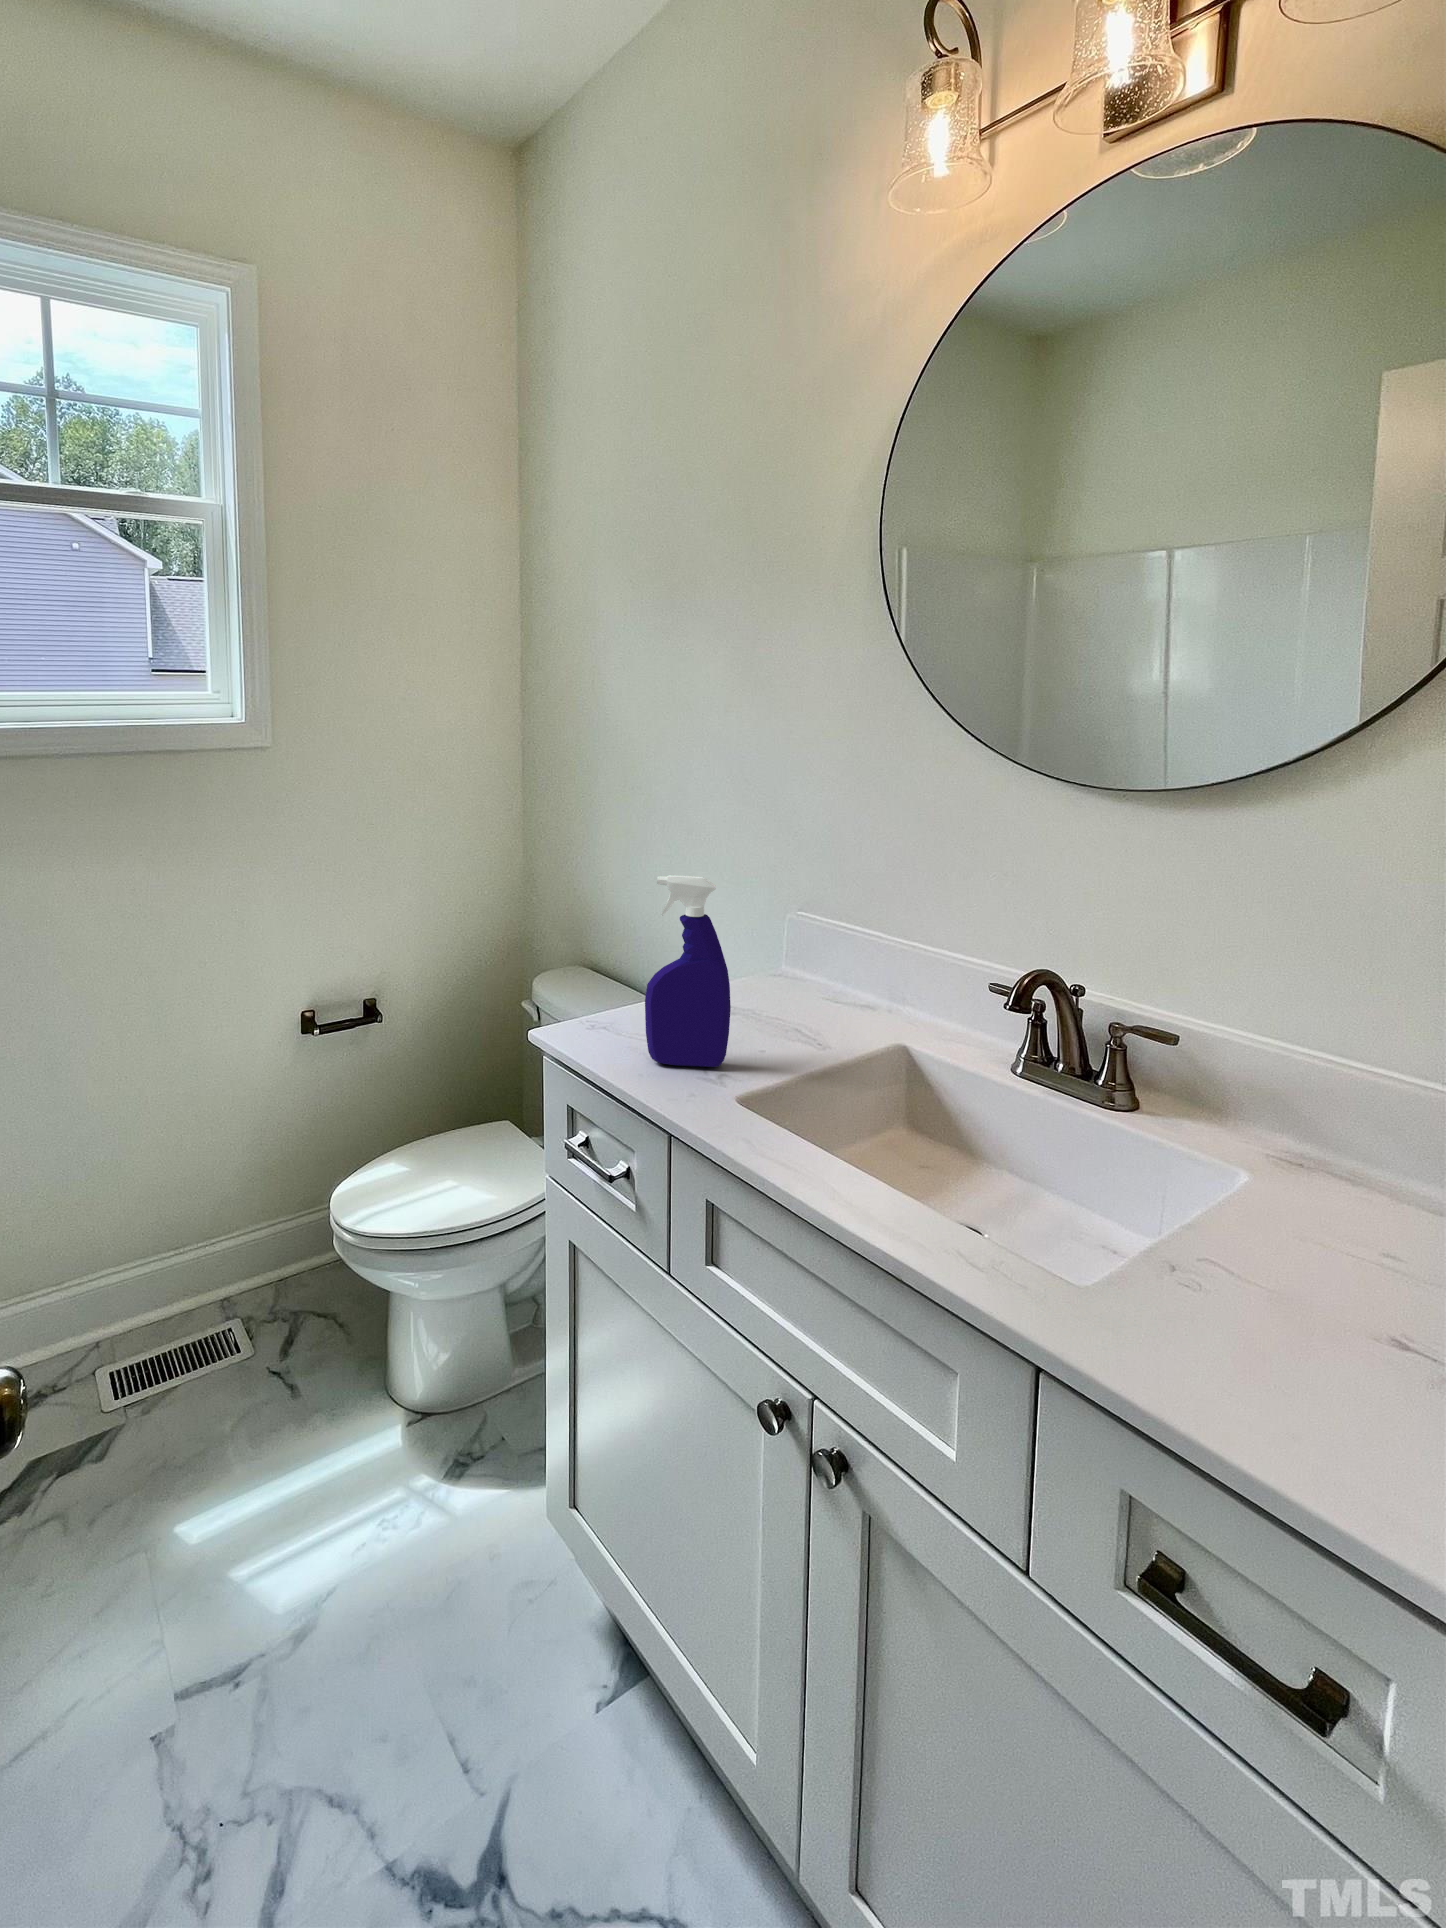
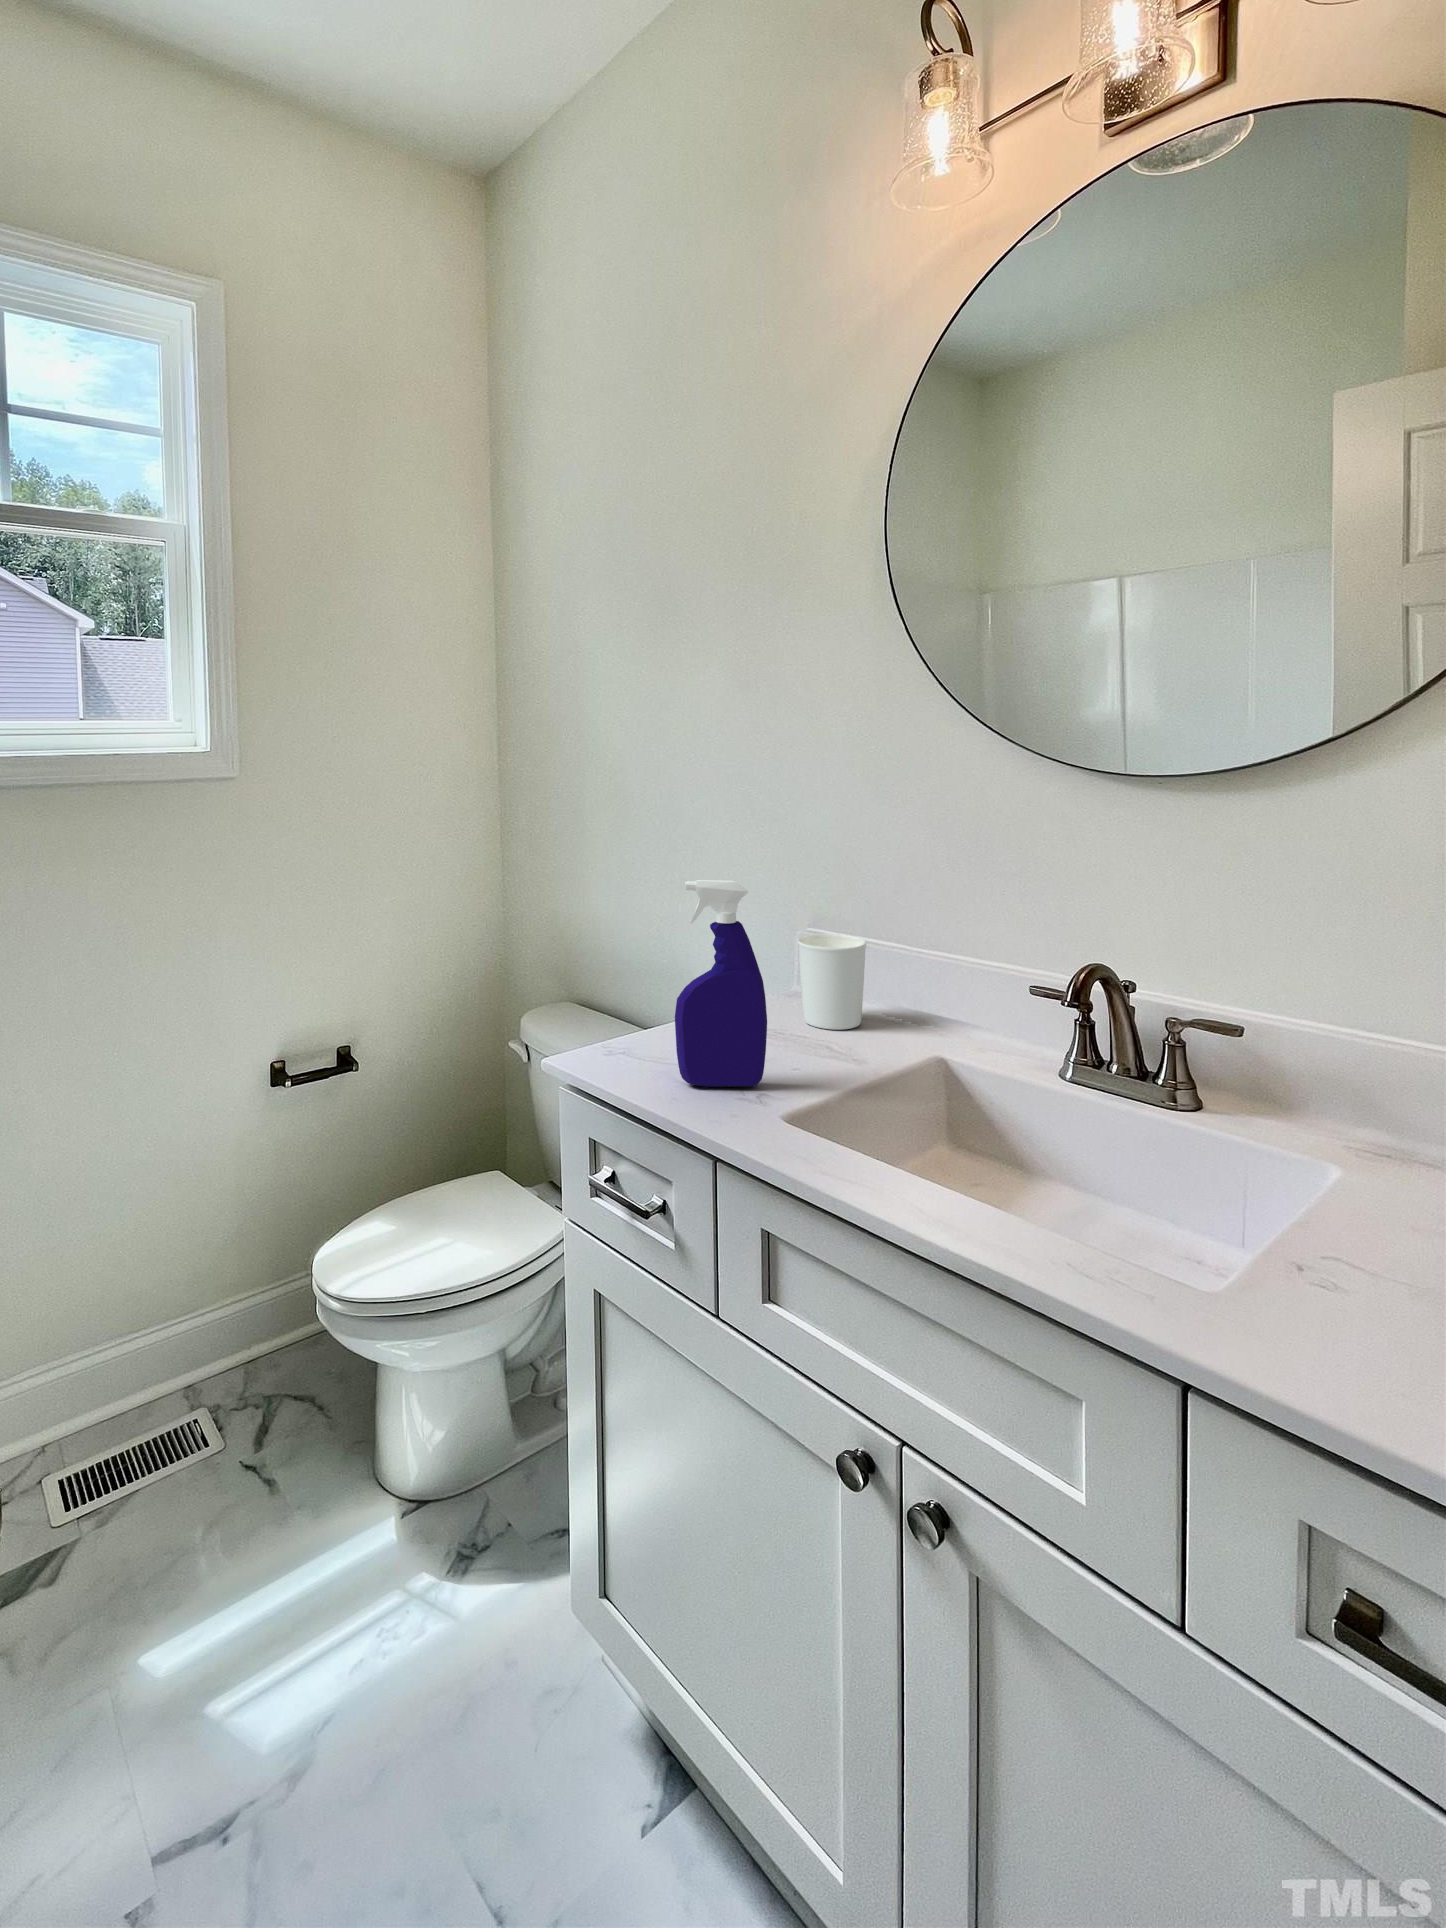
candle holder: none [775,920,840,1012] -> present [797,934,866,1030]

